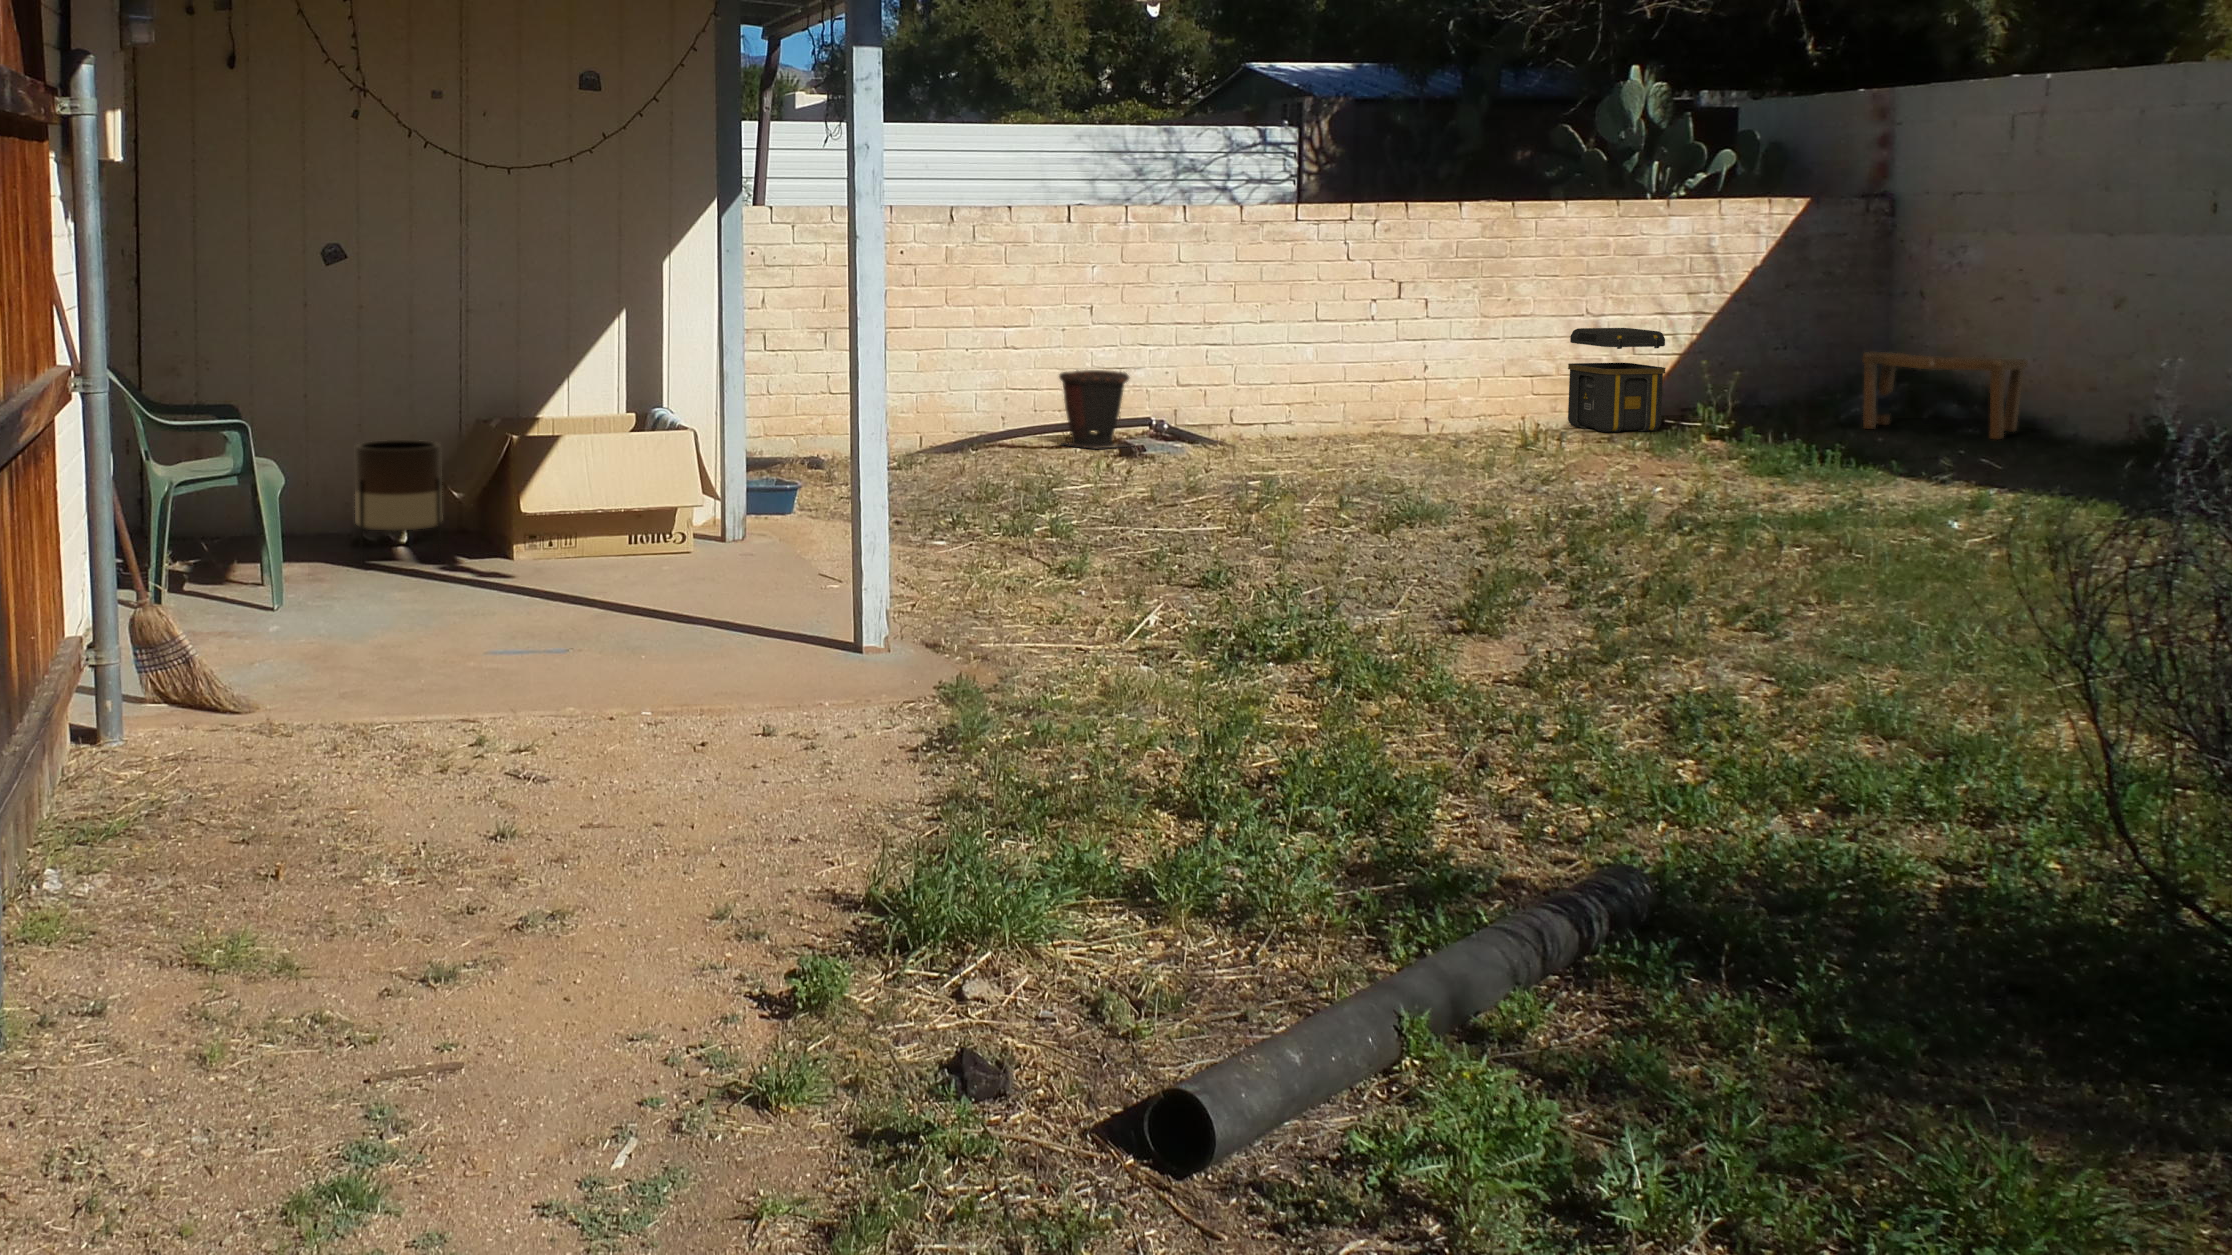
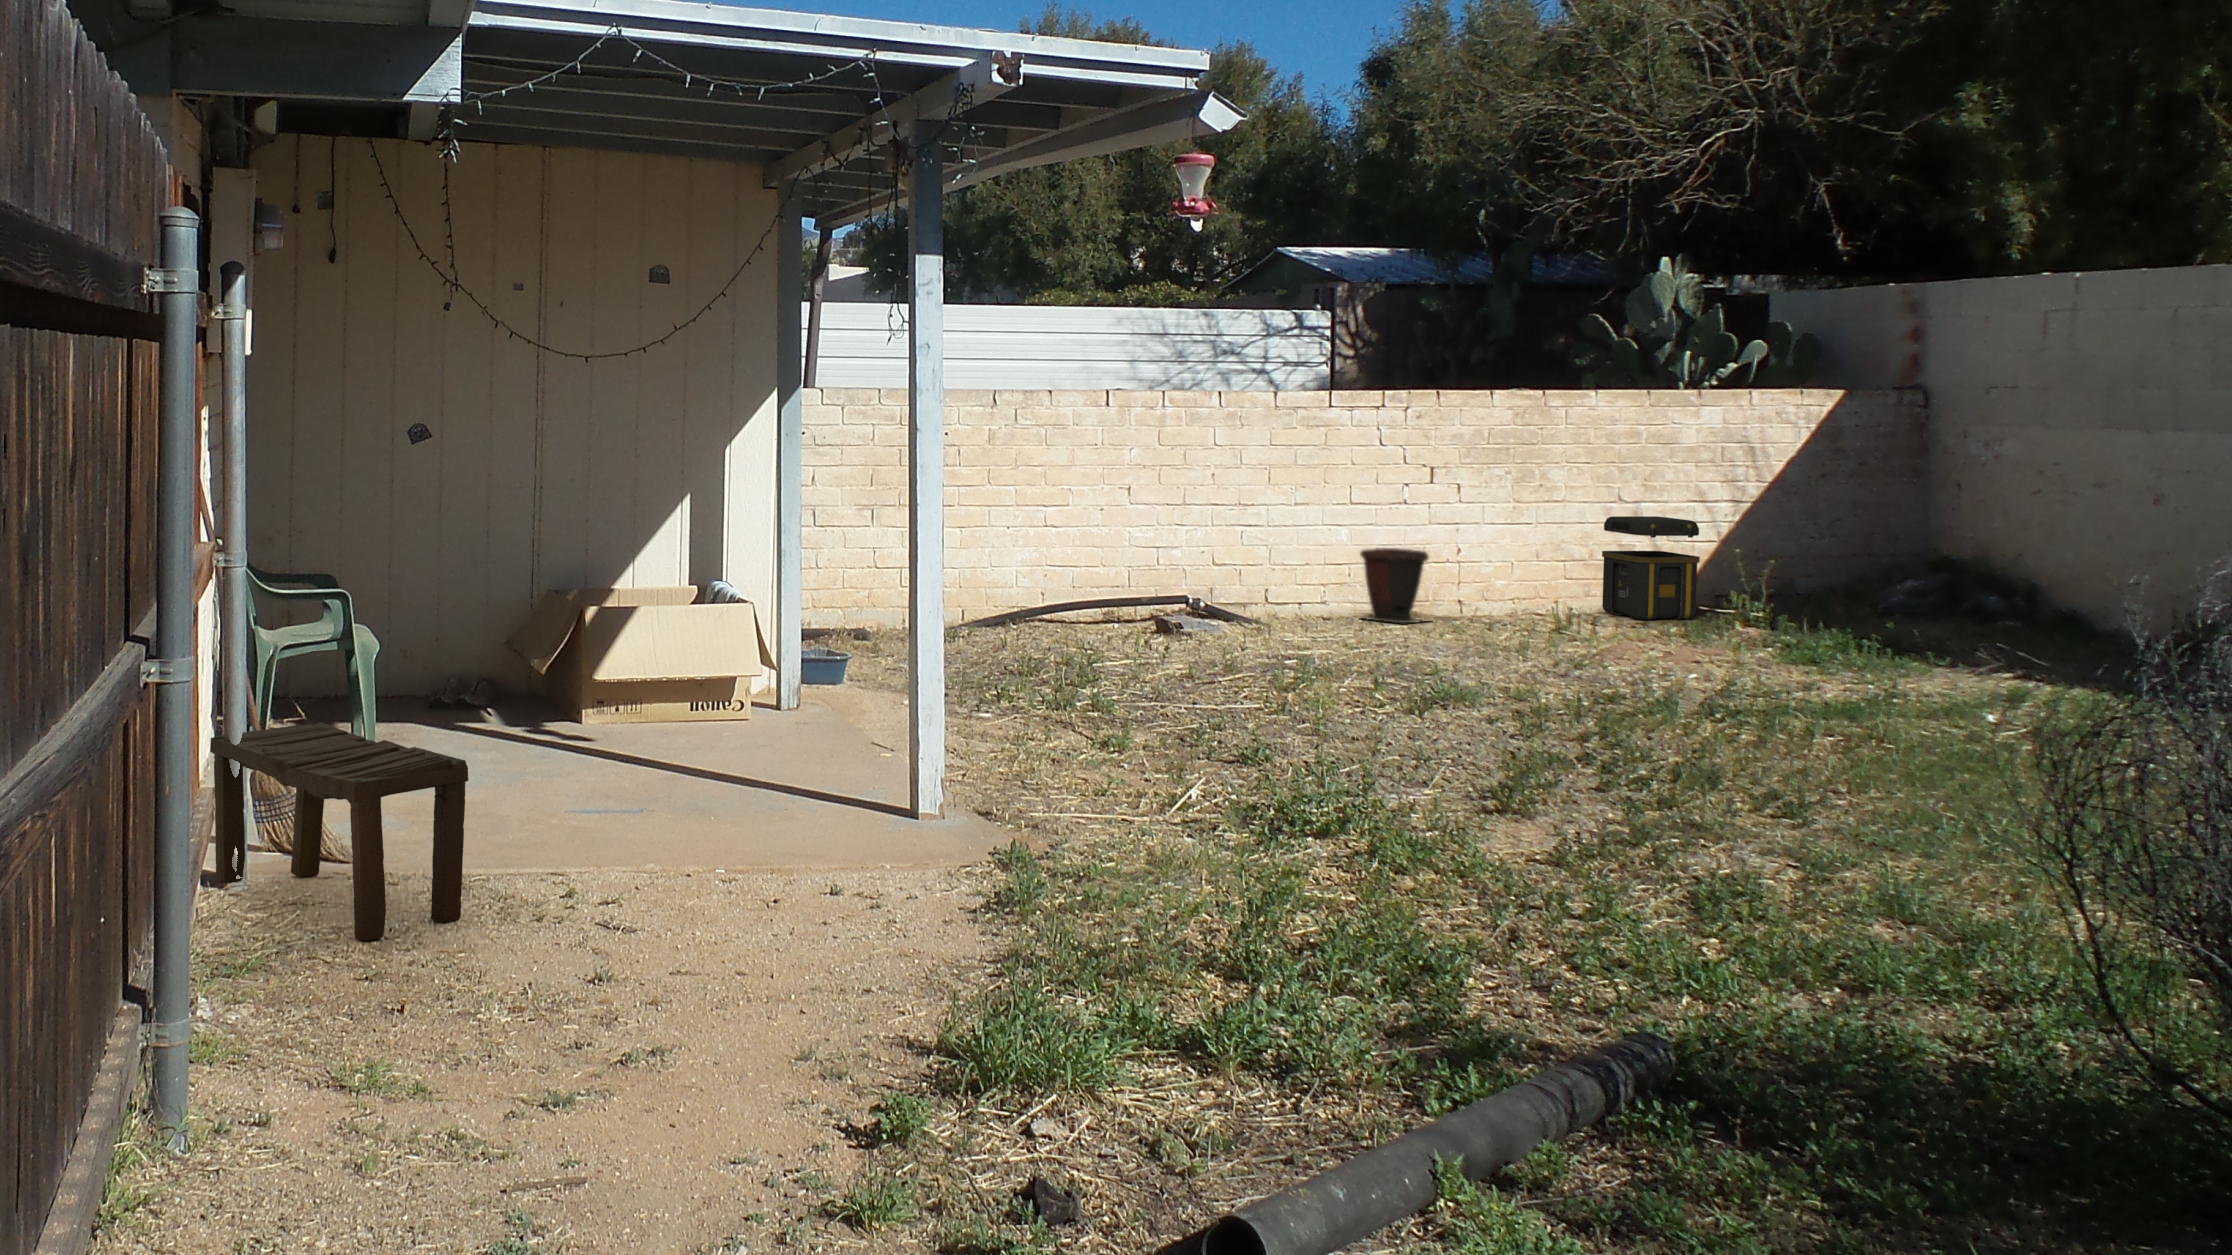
bench: present [1863,352,2028,439] -> present [210,723,468,941]
bucket: present [1059,370,1129,449] -> present [1360,548,1430,623]
planter: present [355,440,442,561] -> none [433,610,515,727]

